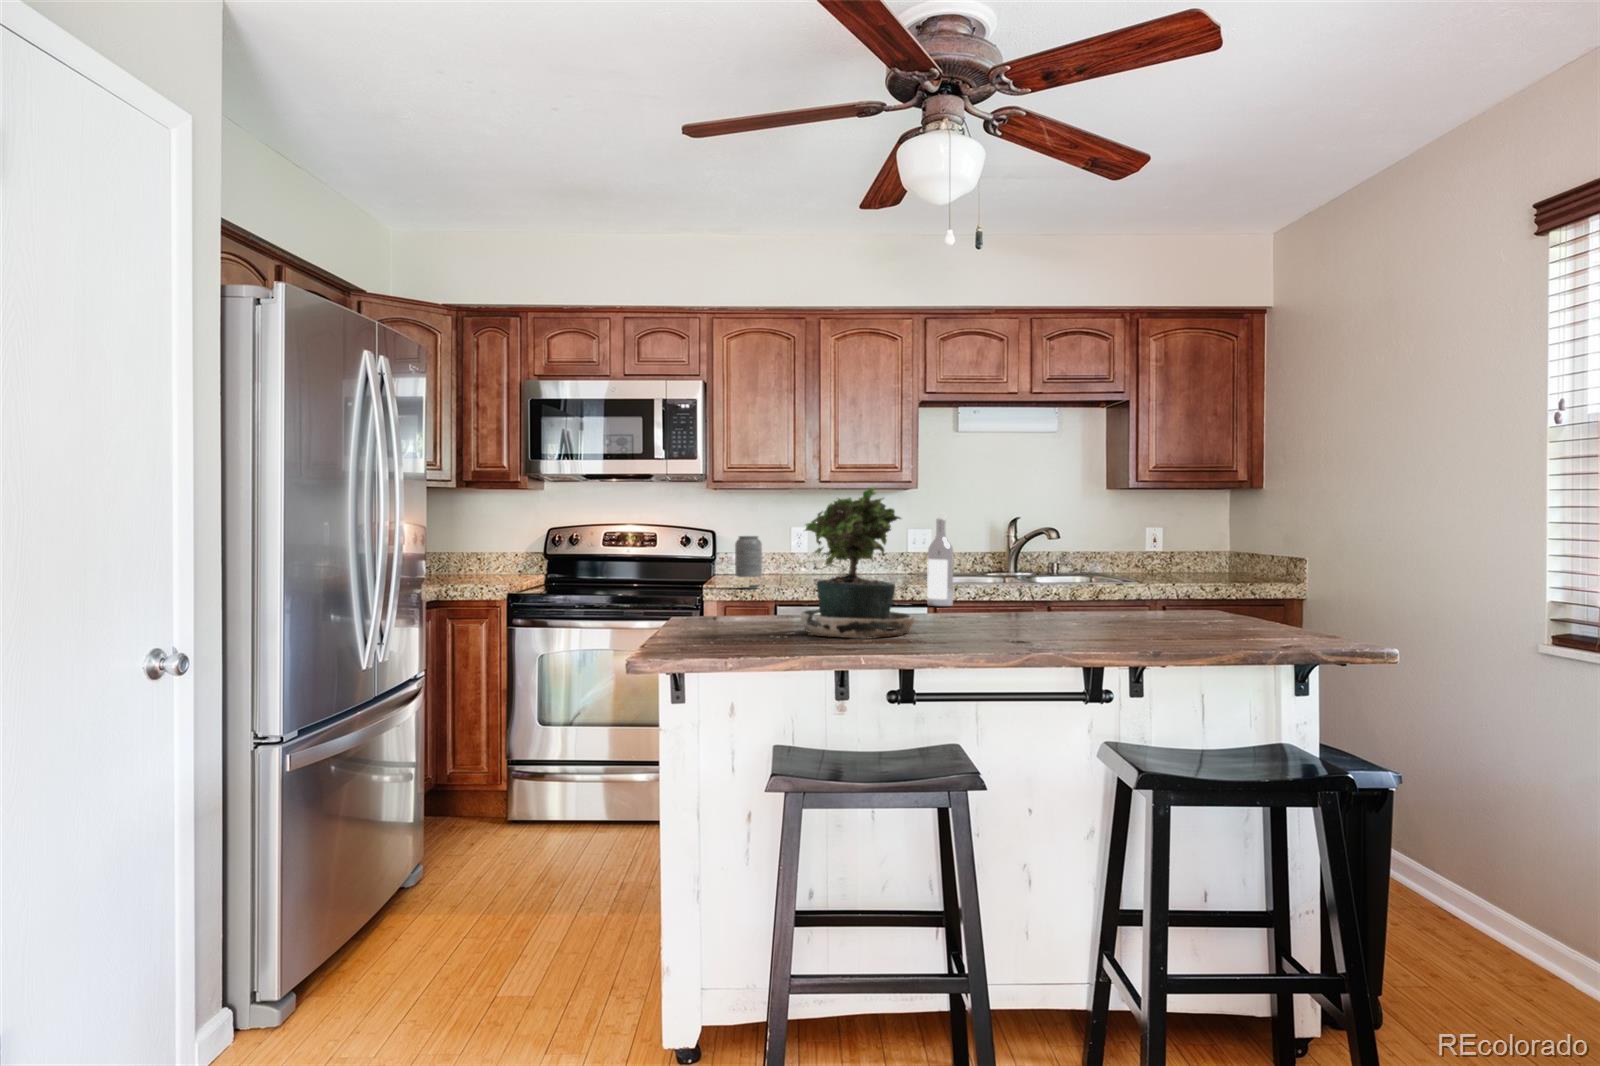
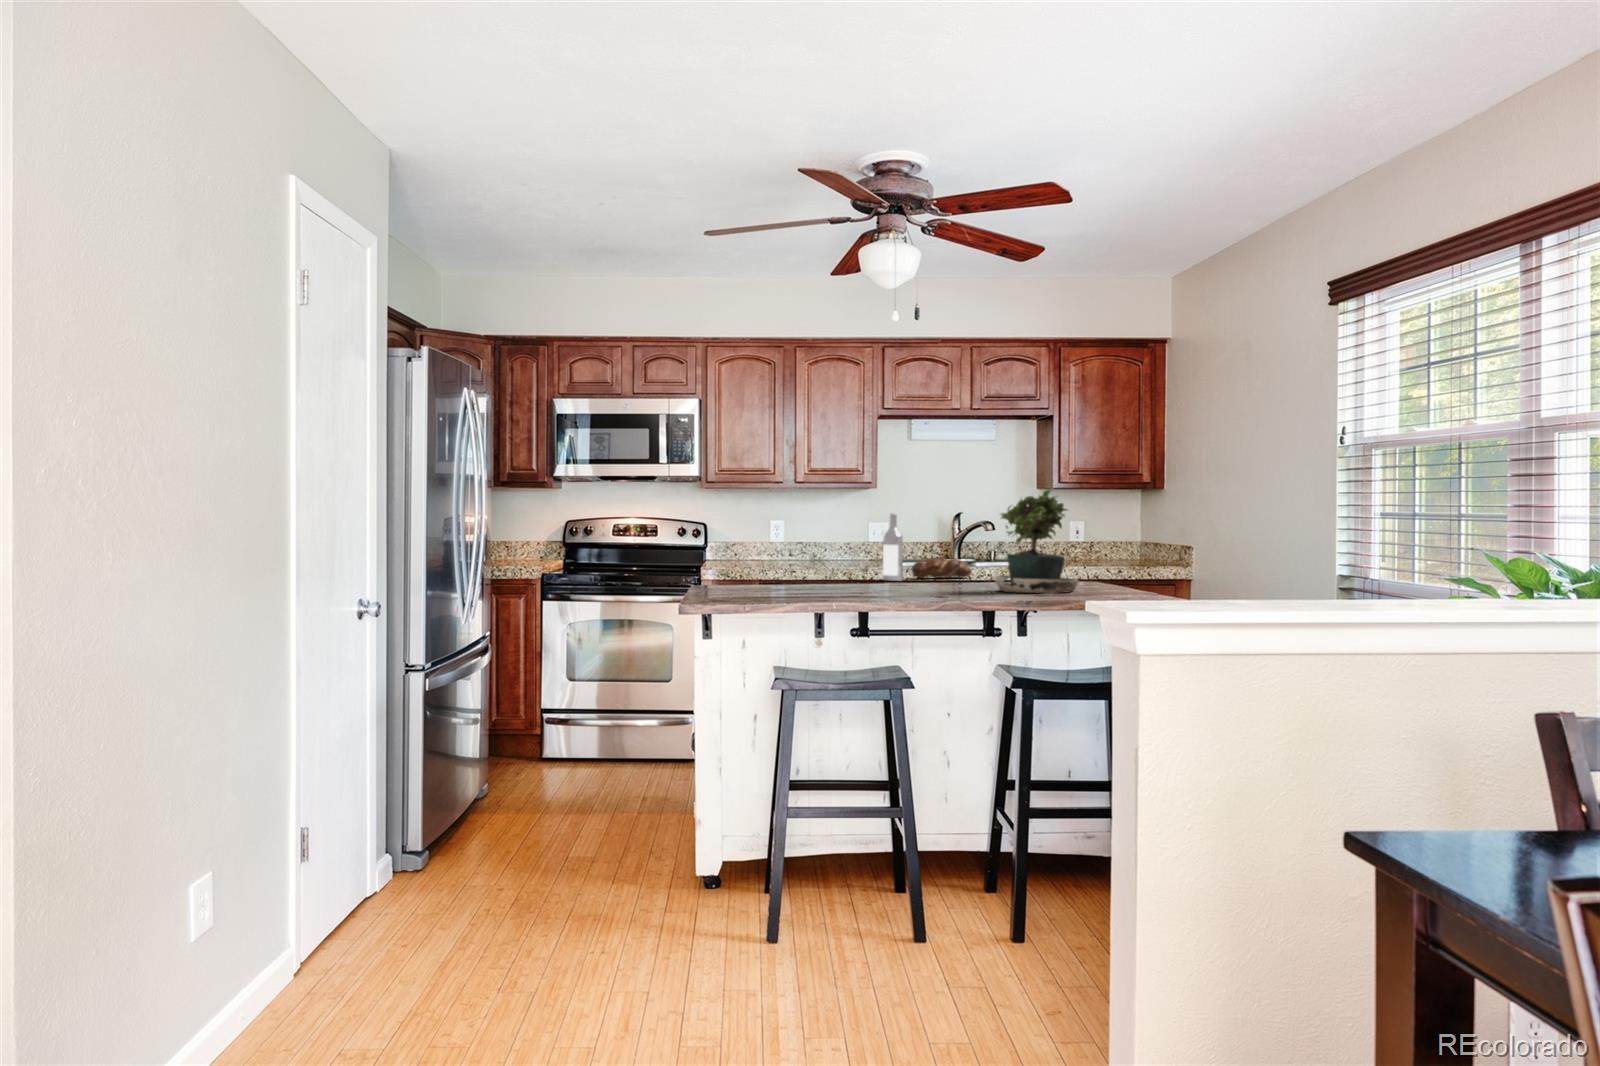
potted plant: present [779,487,914,638] -> present [995,489,1078,593]
vase: present [735,536,762,589] -> none [726,528,748,573]
bread loaf: none [963,574,1042,602] -> present [911,557,972,578]

